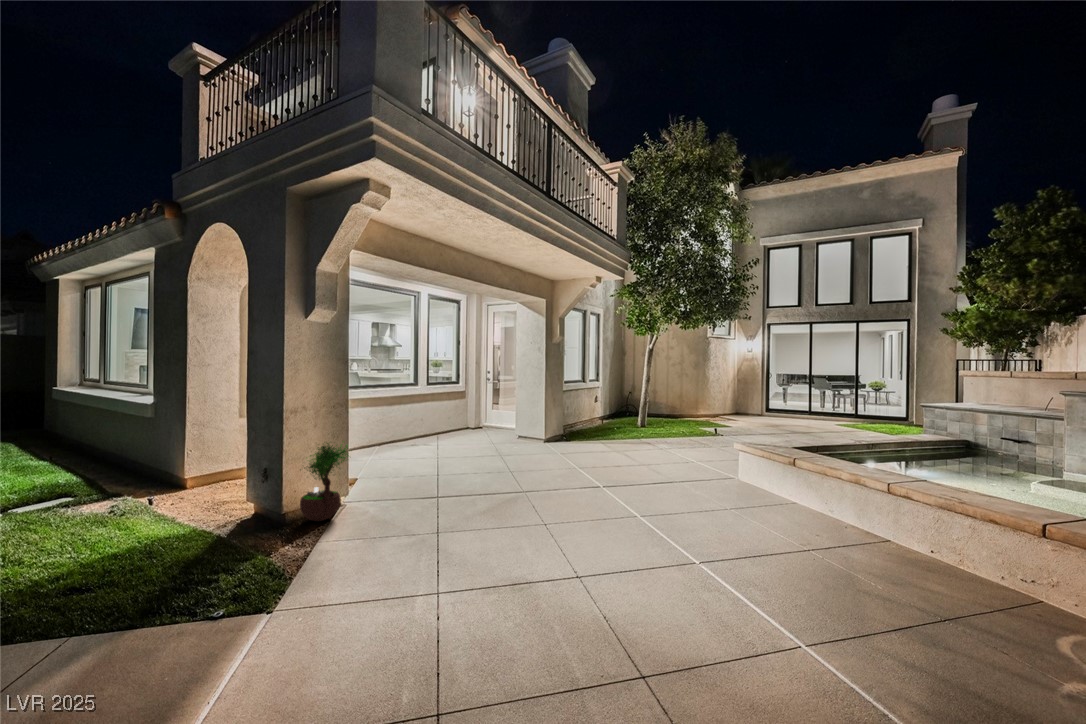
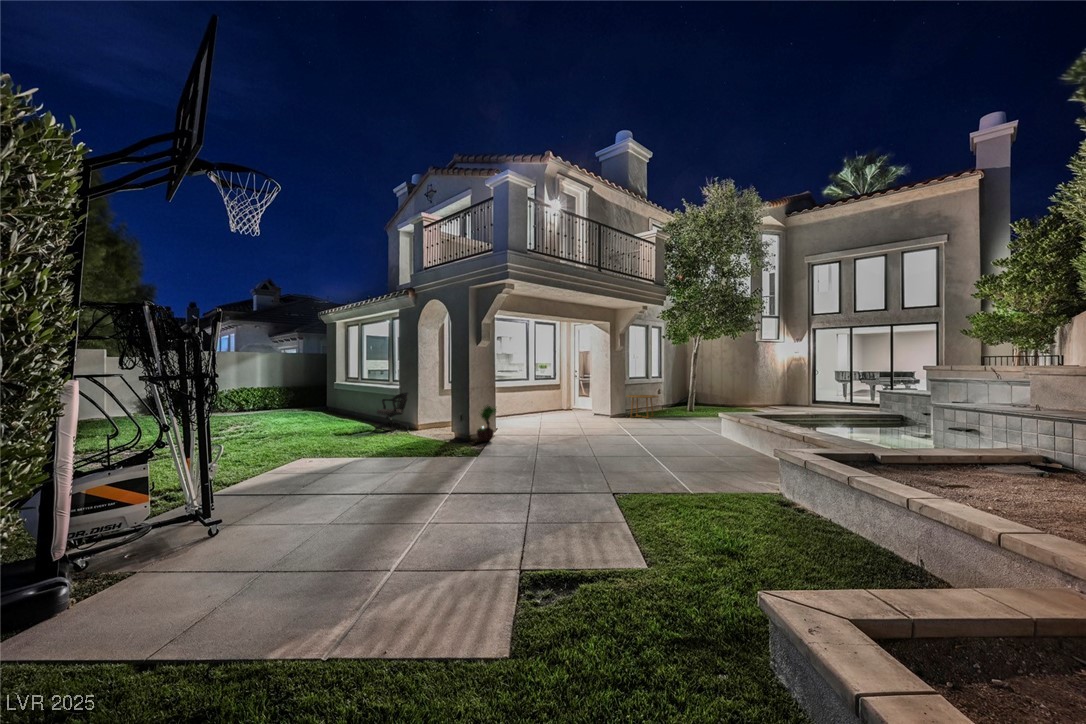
round table: none [564,407,611,443] -> present [626,395,658,418]
chair: none [70,412,168,501] -> present [374,393,408,433]

